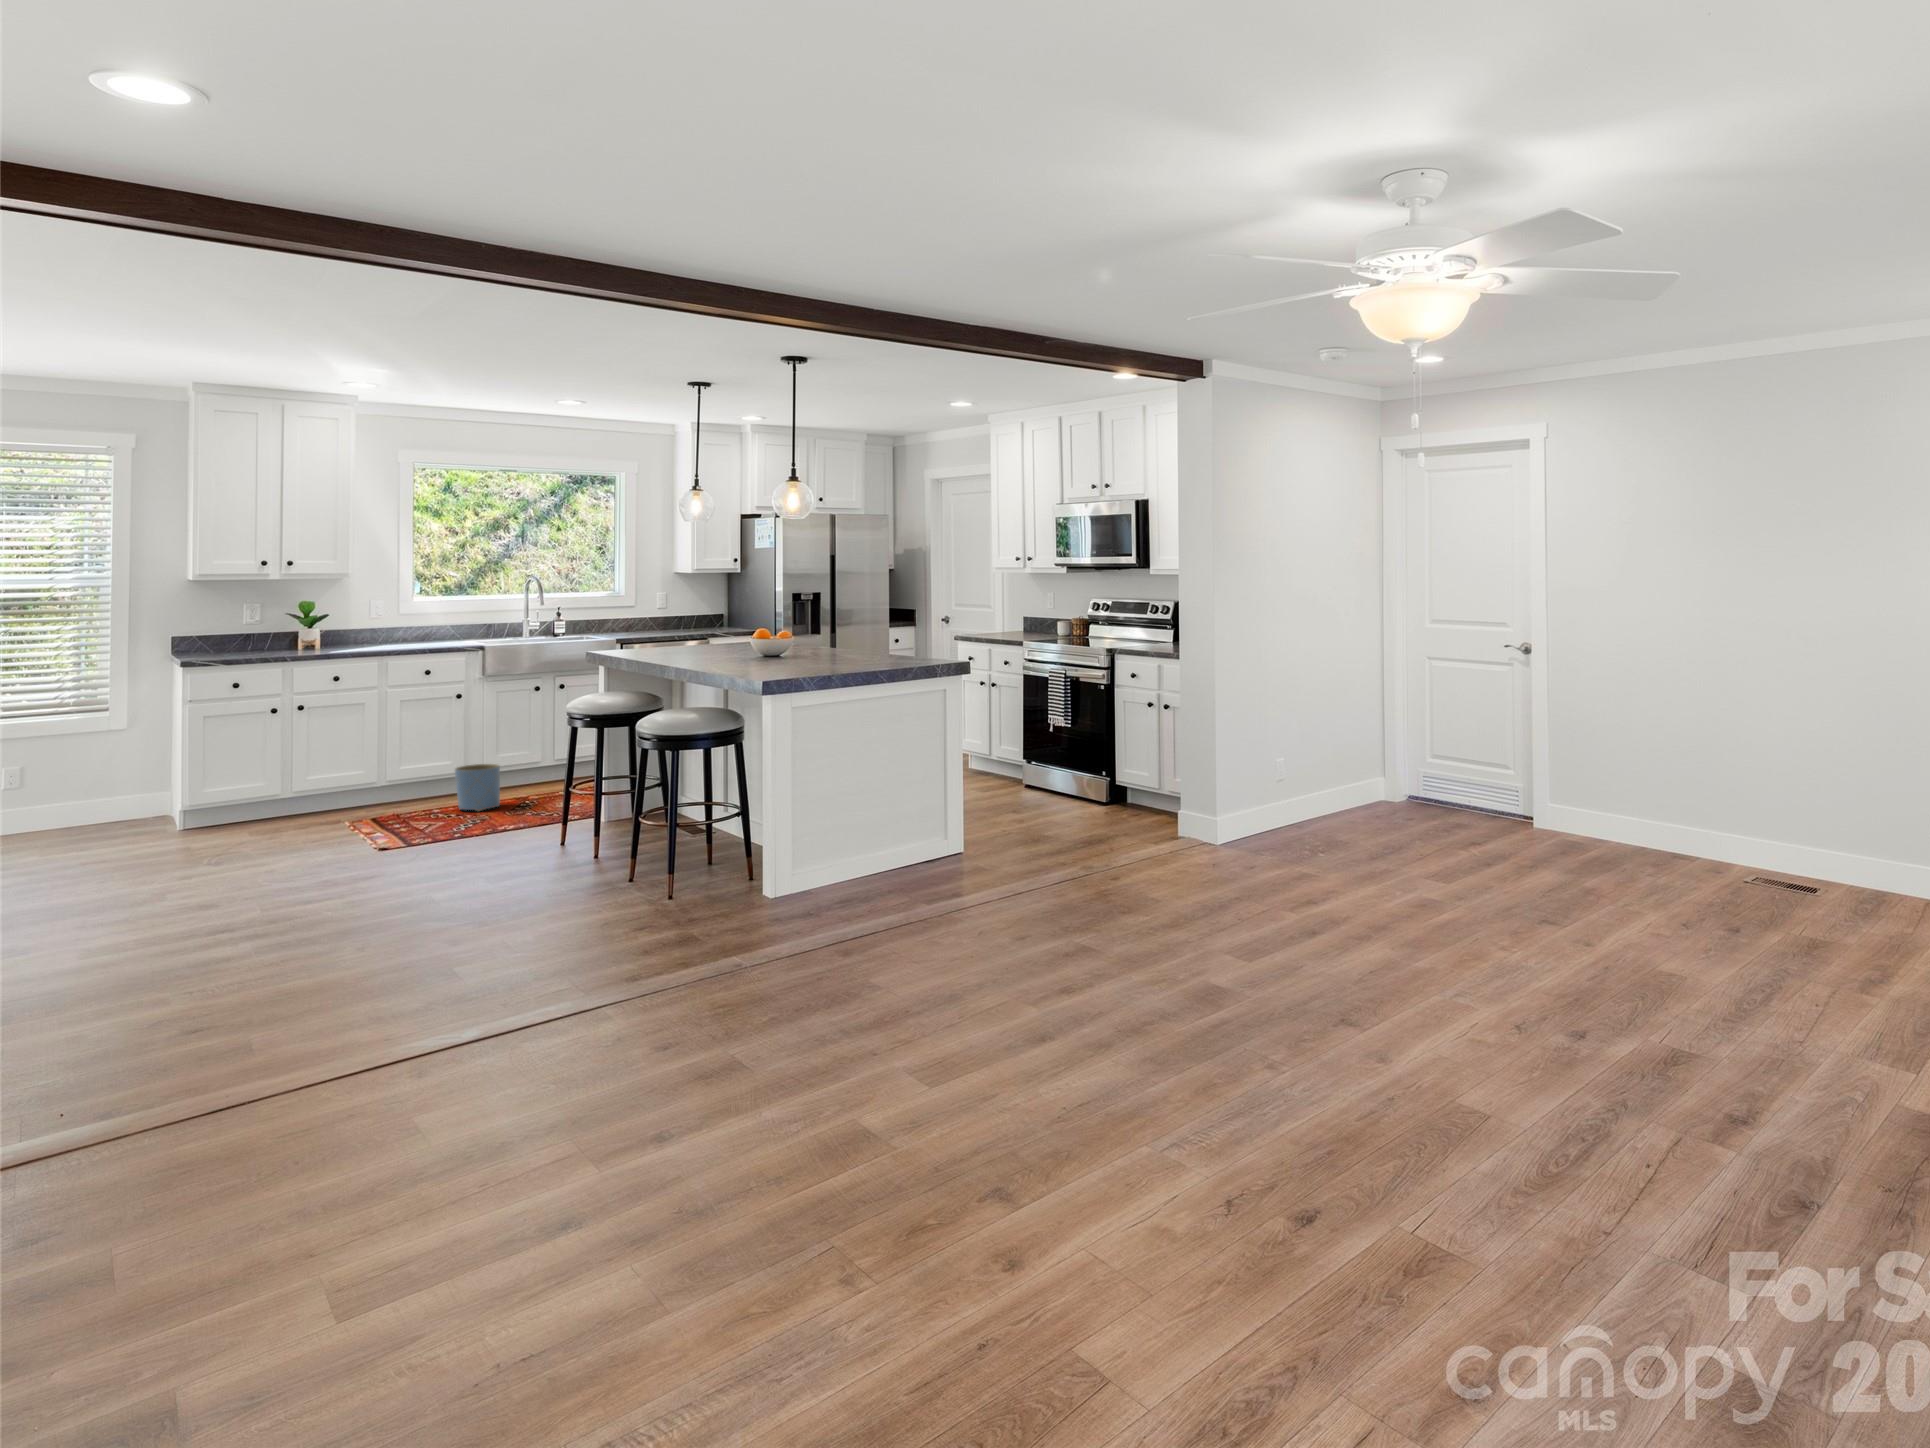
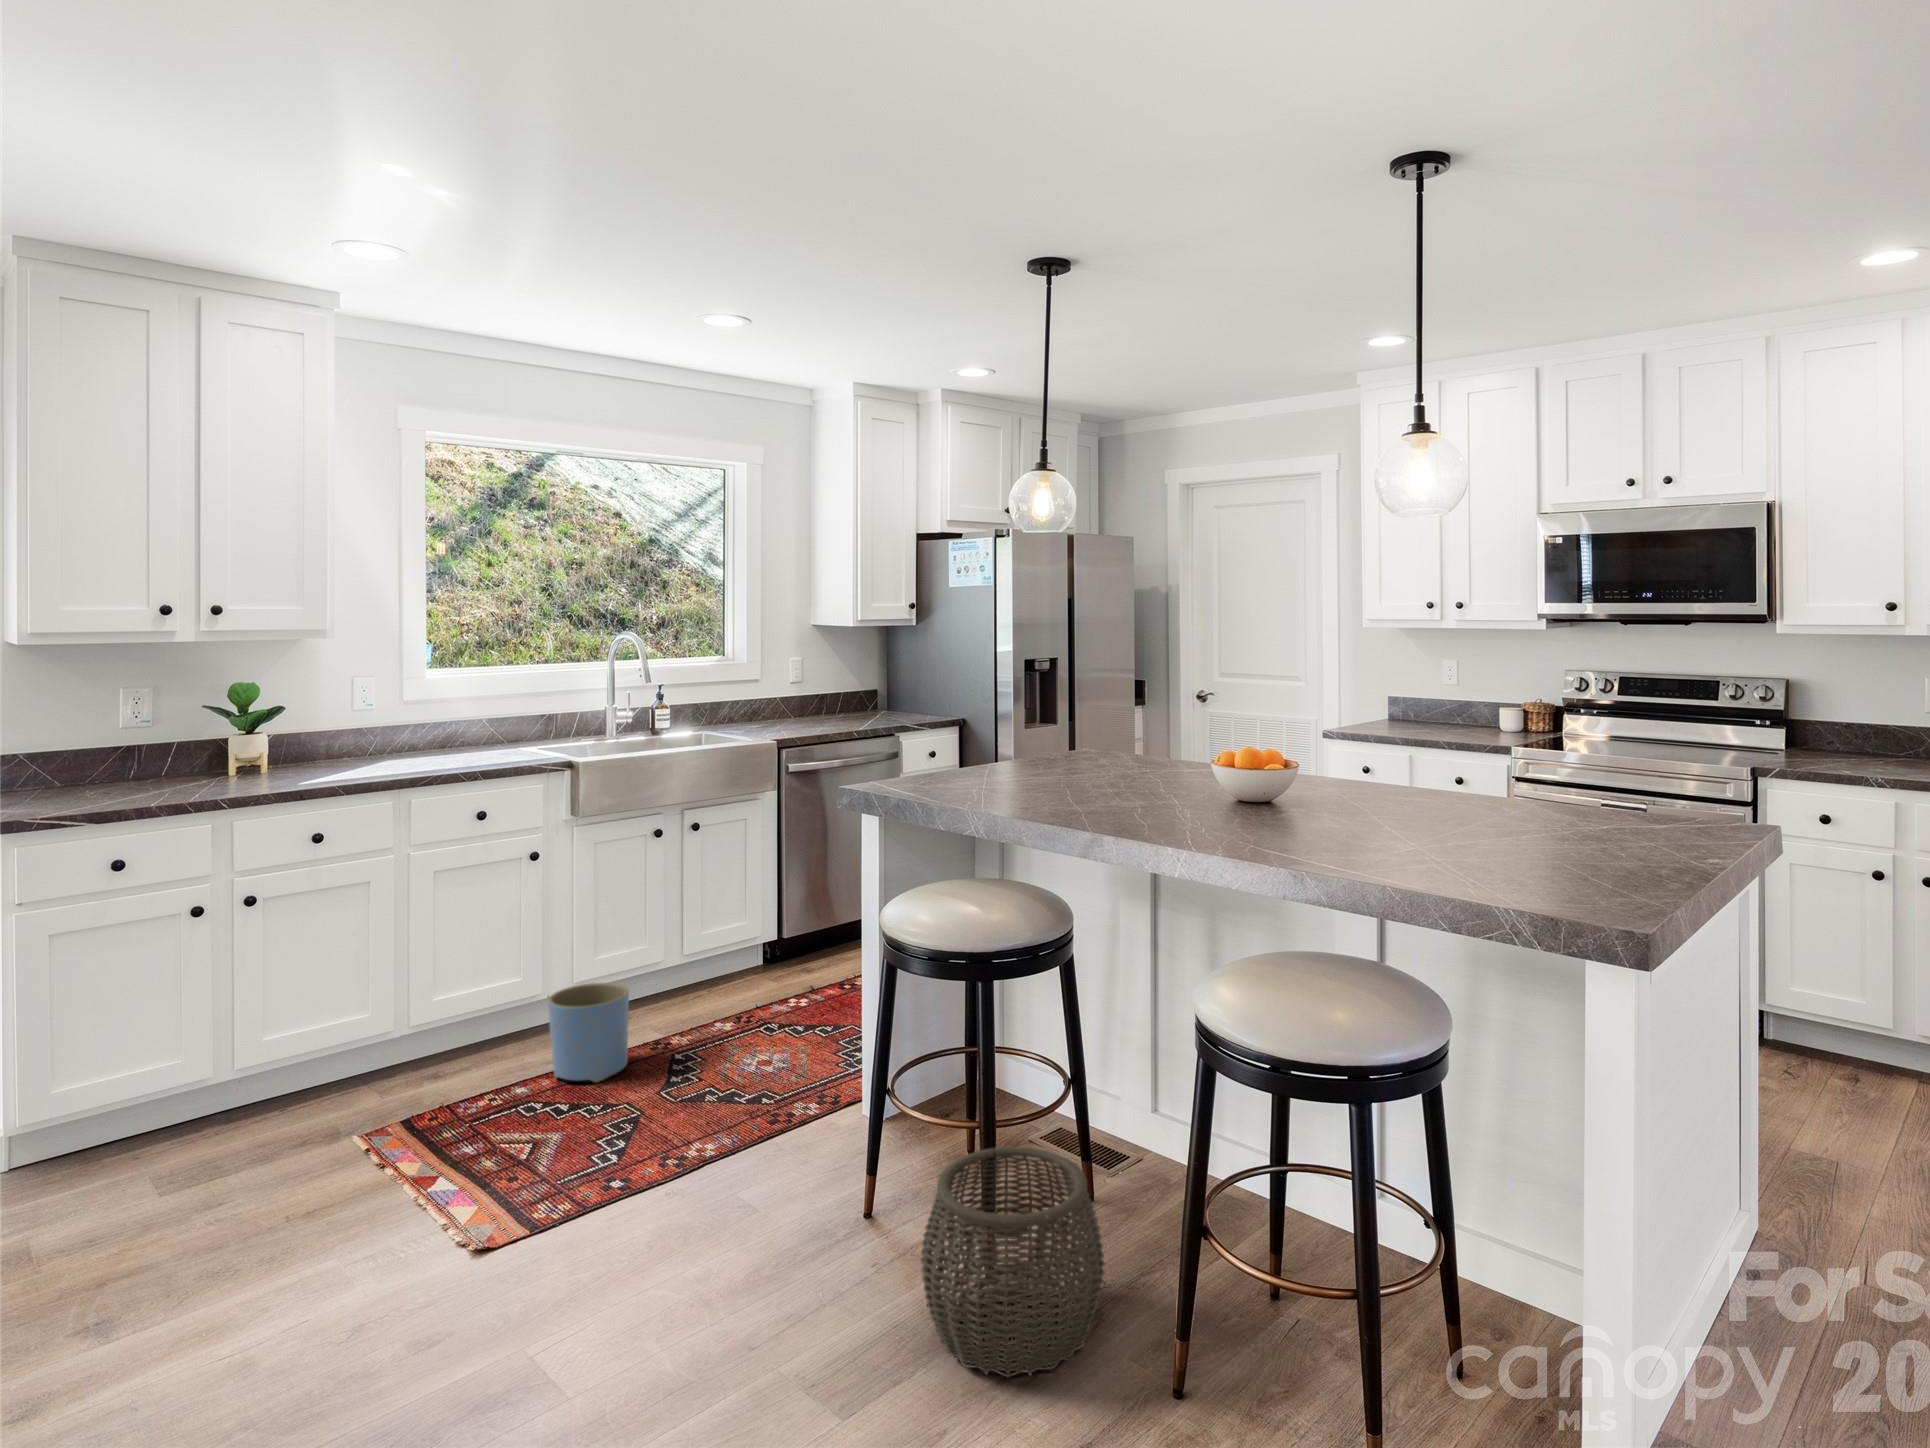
woven basket: none [531,799,619,881] -> present [921,1147,1105,1377]

